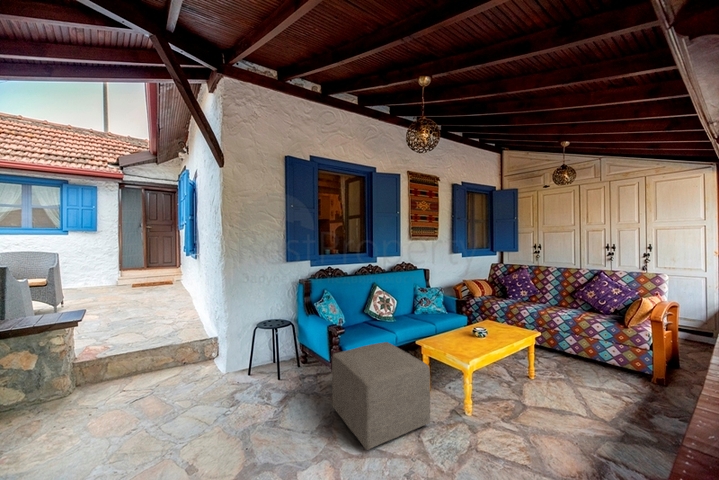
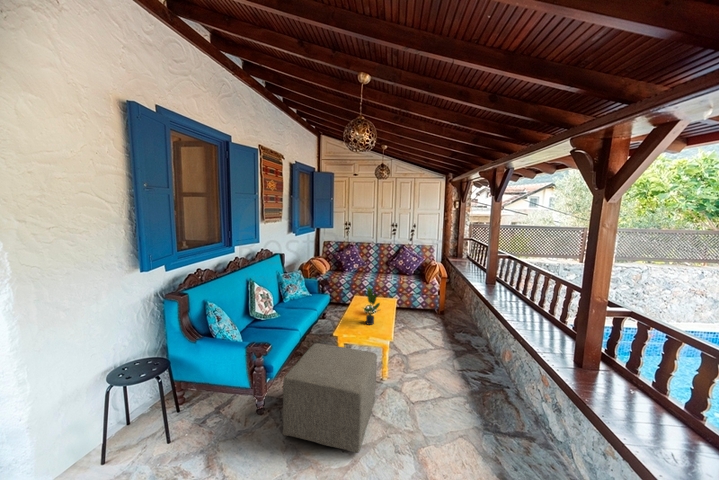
potted plant: none [456,301,479,346] -> present [365,287,380,325]

